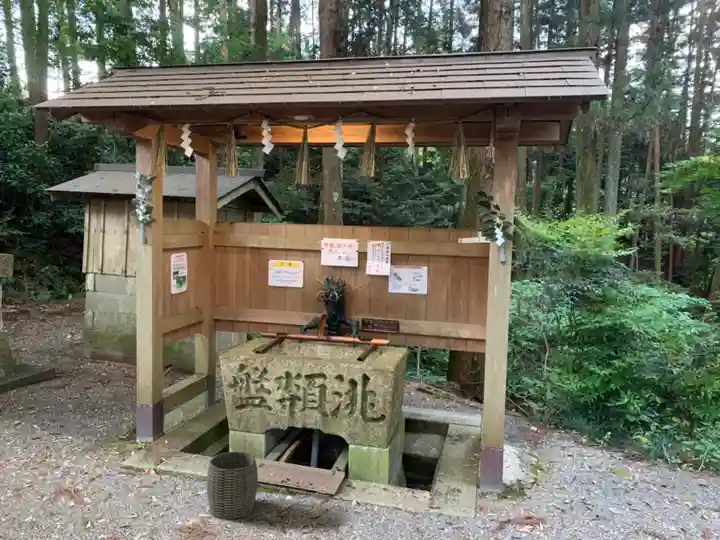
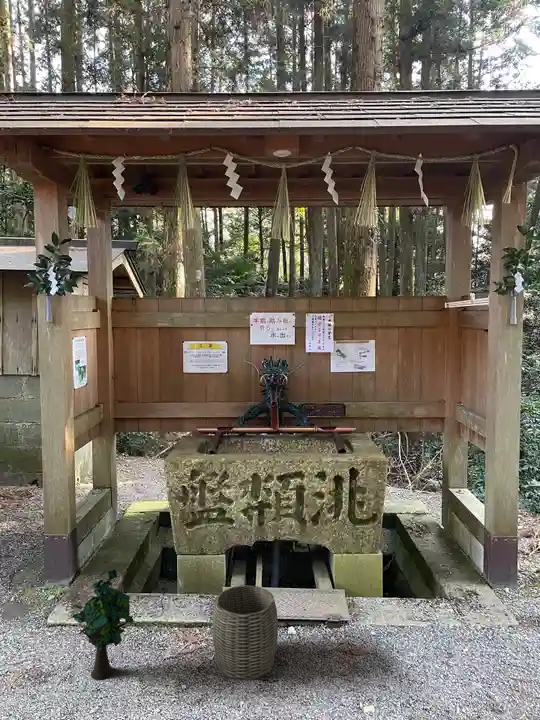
decorative plant: none [108,425,157,502] -> present [68,570,134,680]

